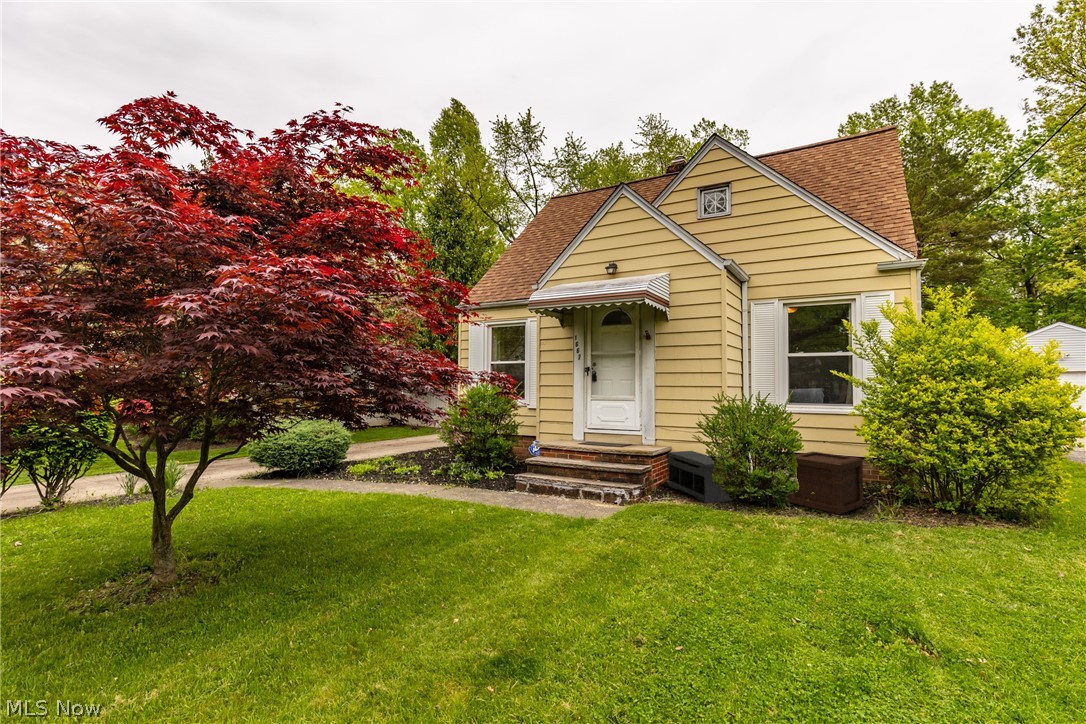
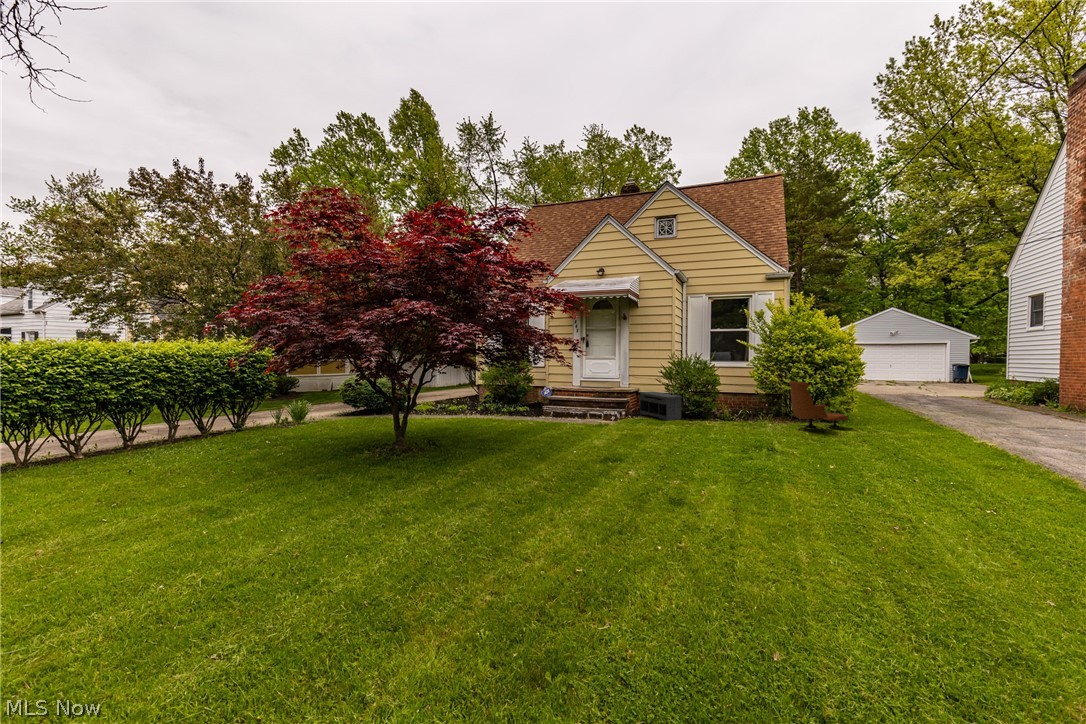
lounge chair: none [933,448,1066,557] -> present [790,381,848,433]
wooden crate: present [789,452,863,515] -> none [713,389,754,422]

